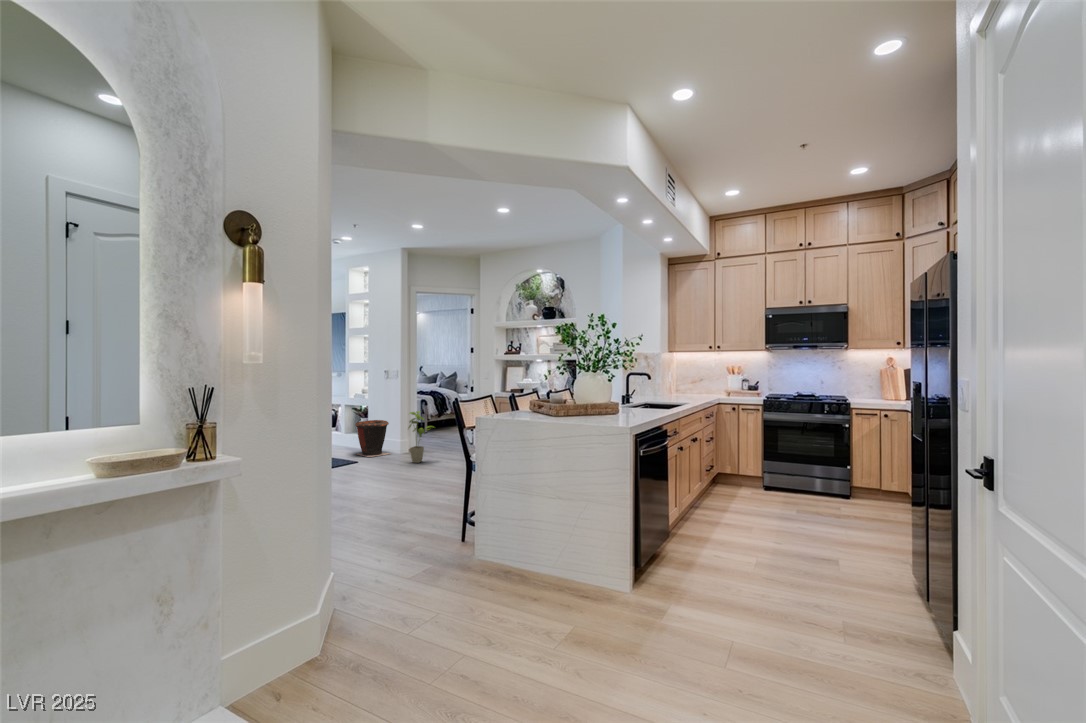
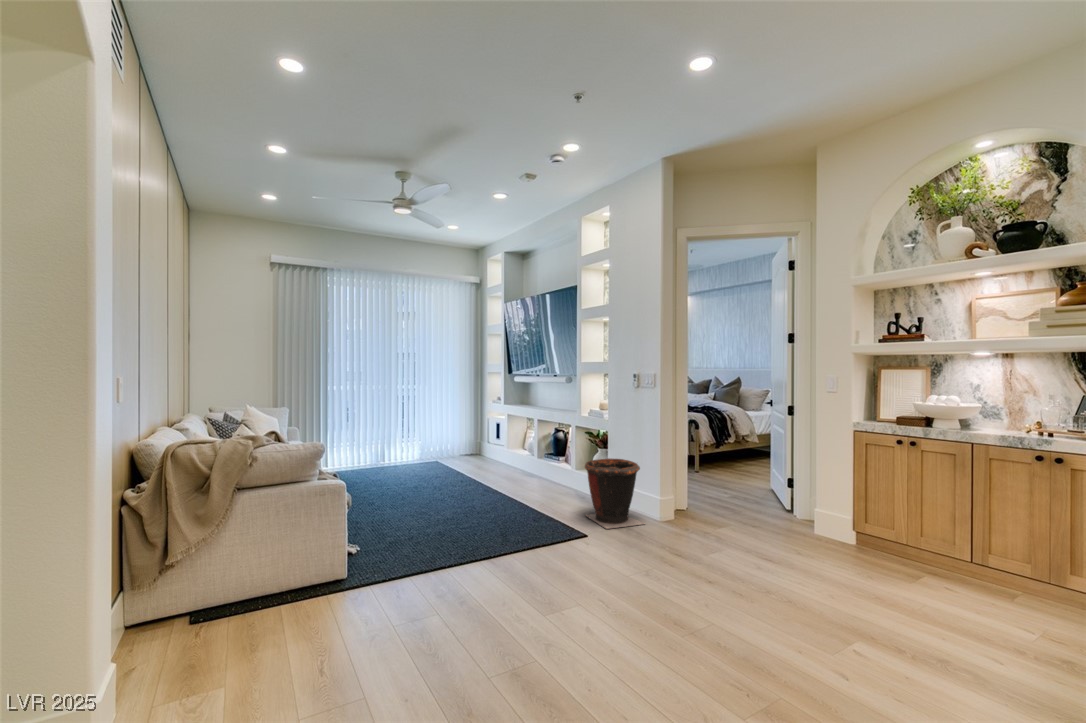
house plant: present [408,411,432,463] -> none [677,460,738,568]

